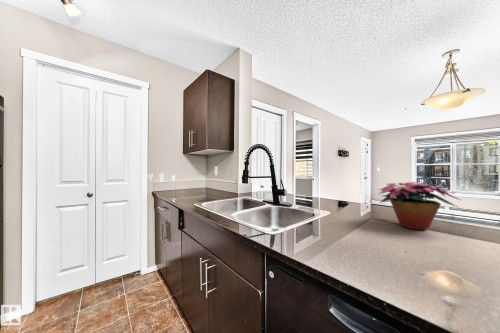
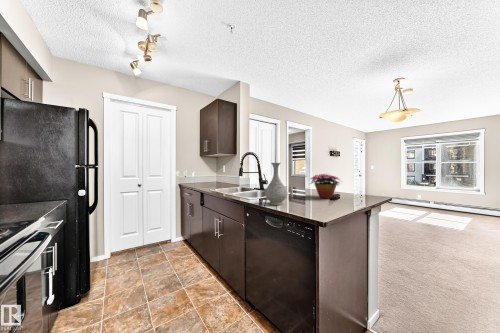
vase: none [316,159,372,259] -> present [265,163,287,205]

